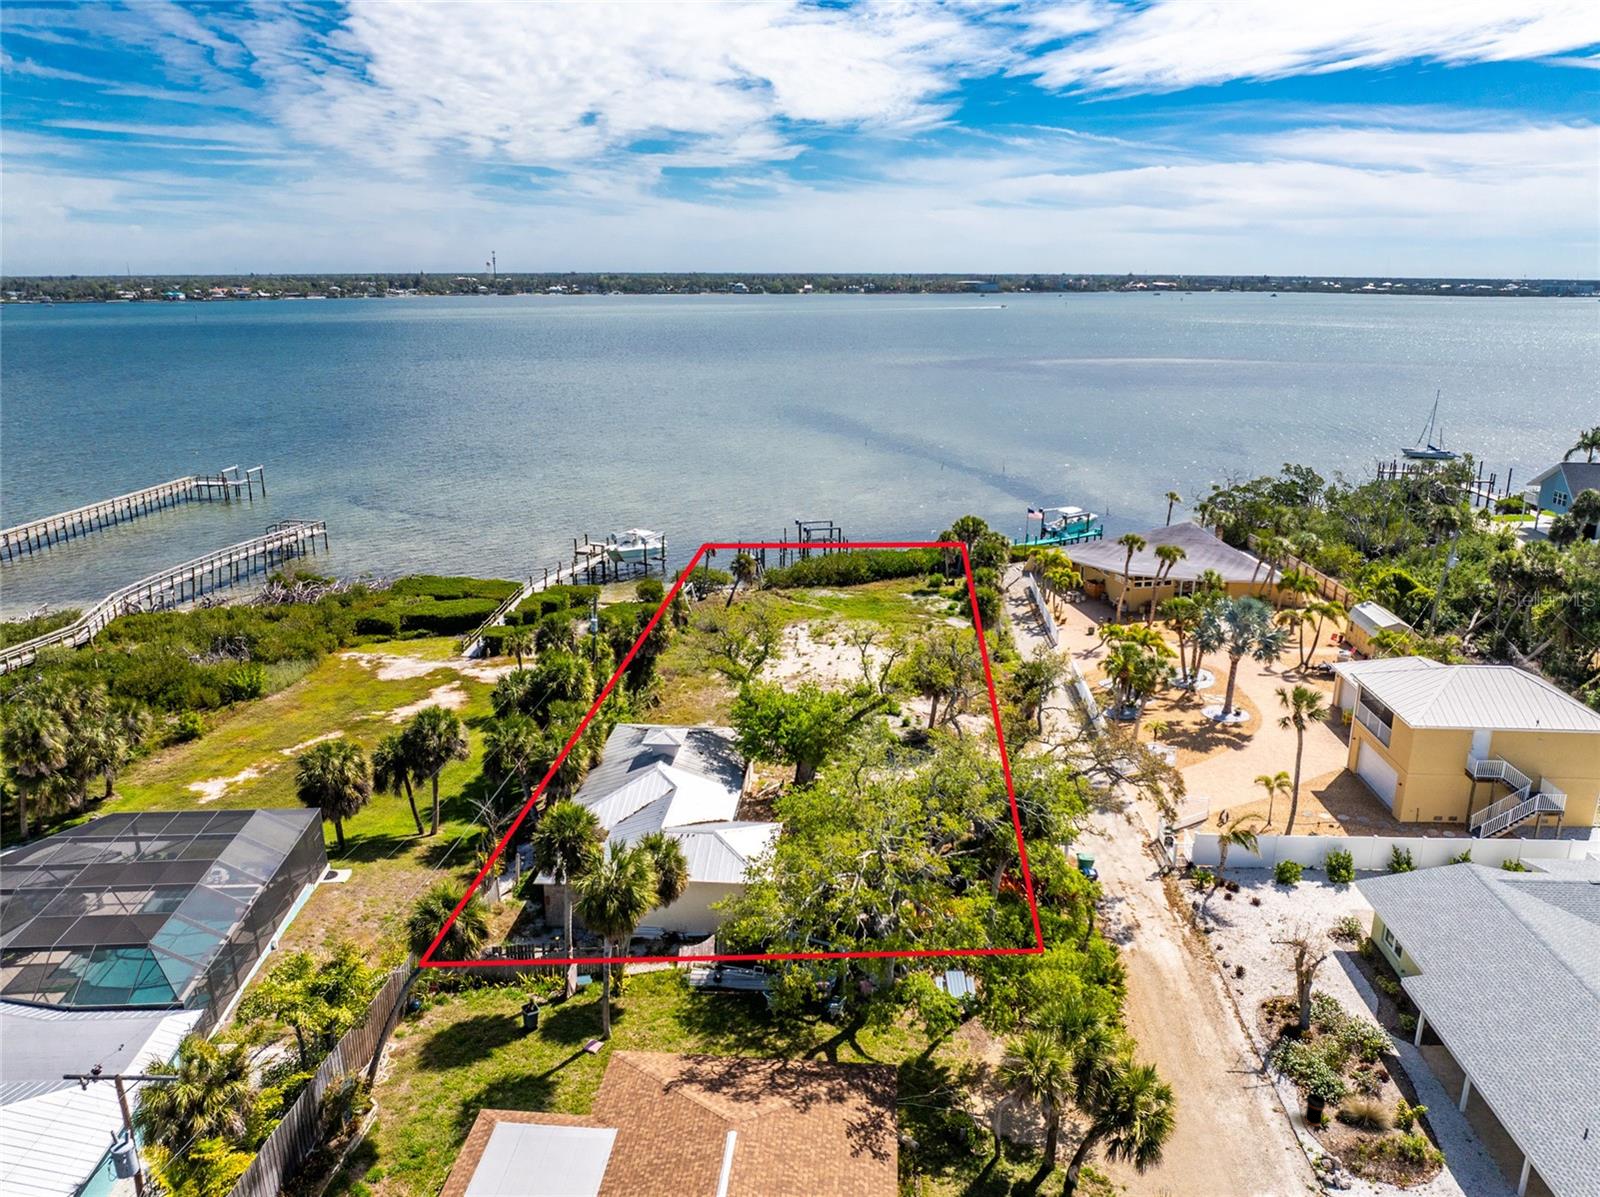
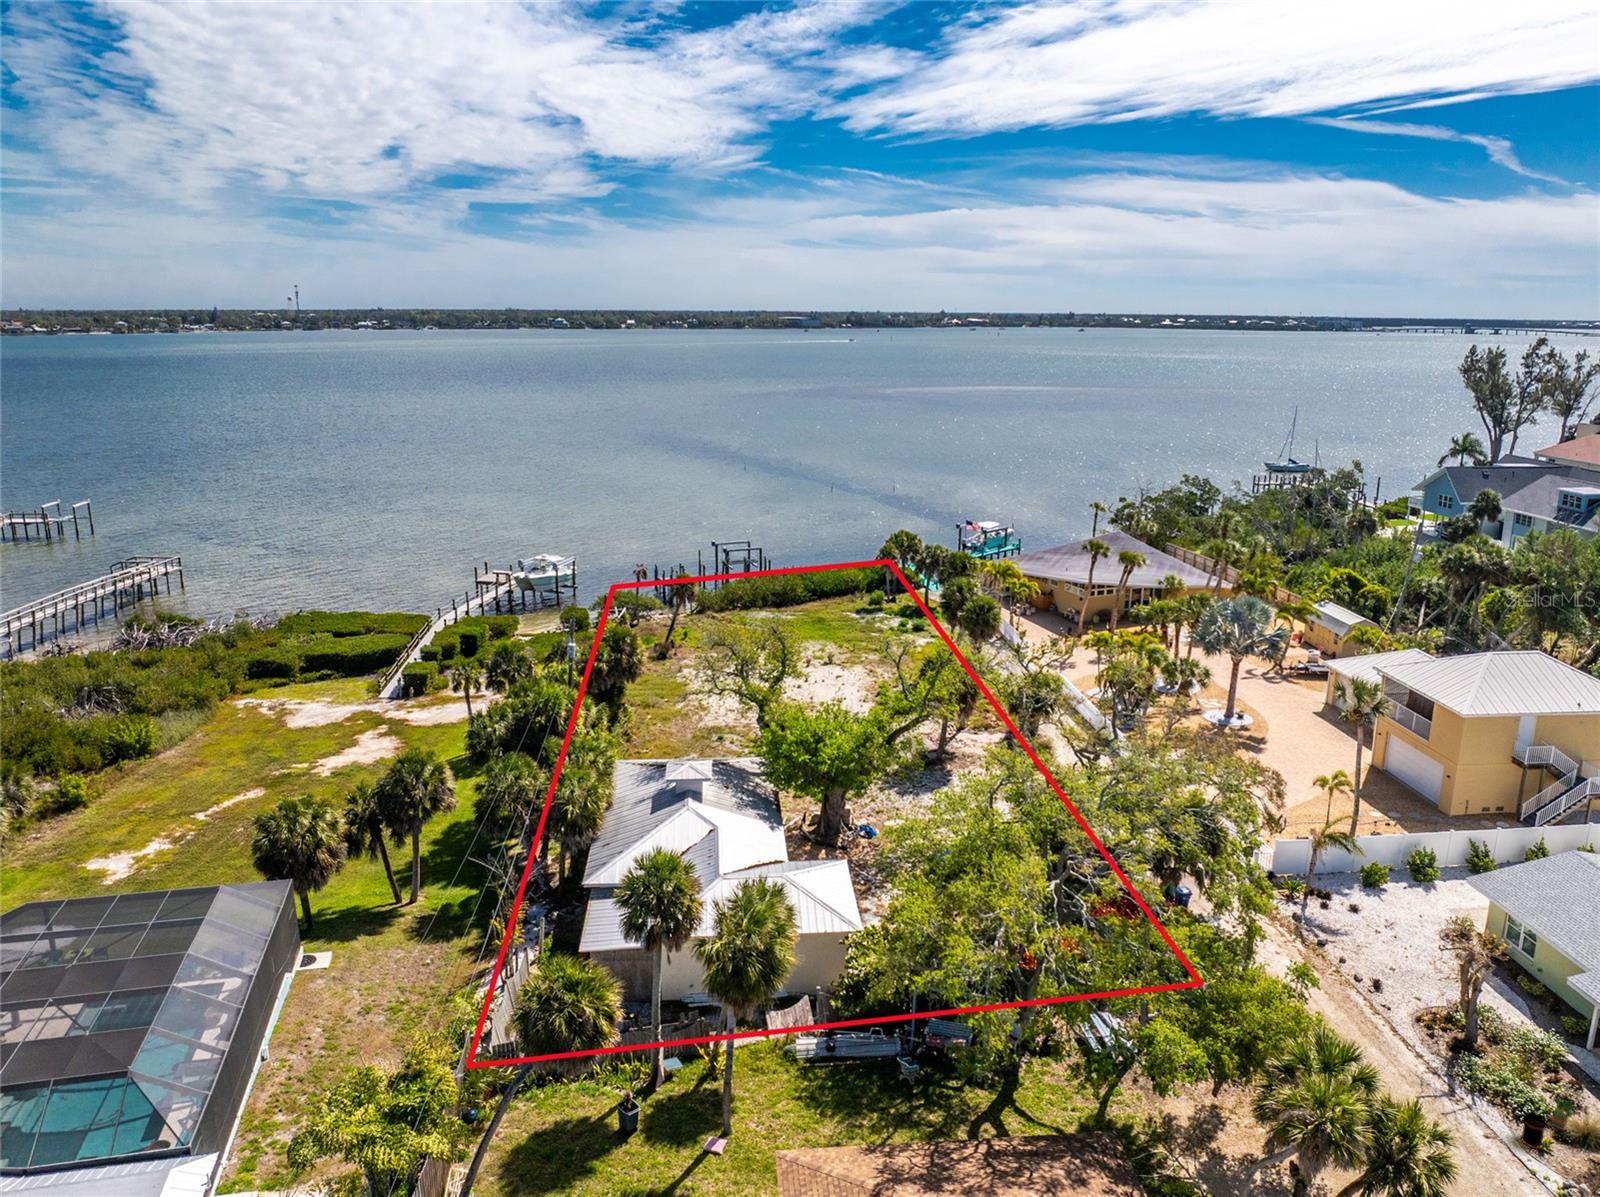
potted tree: none [1342,1084,1364,1115] -> present [1551,1098,1574,1130]

